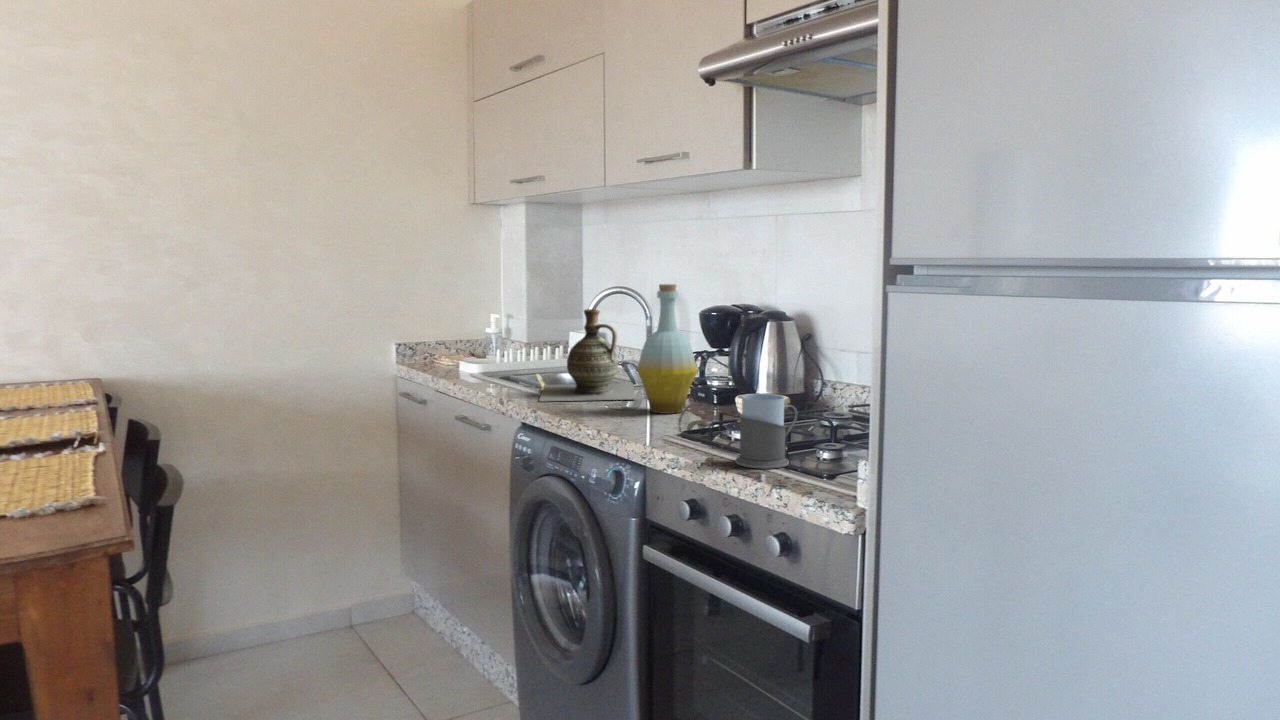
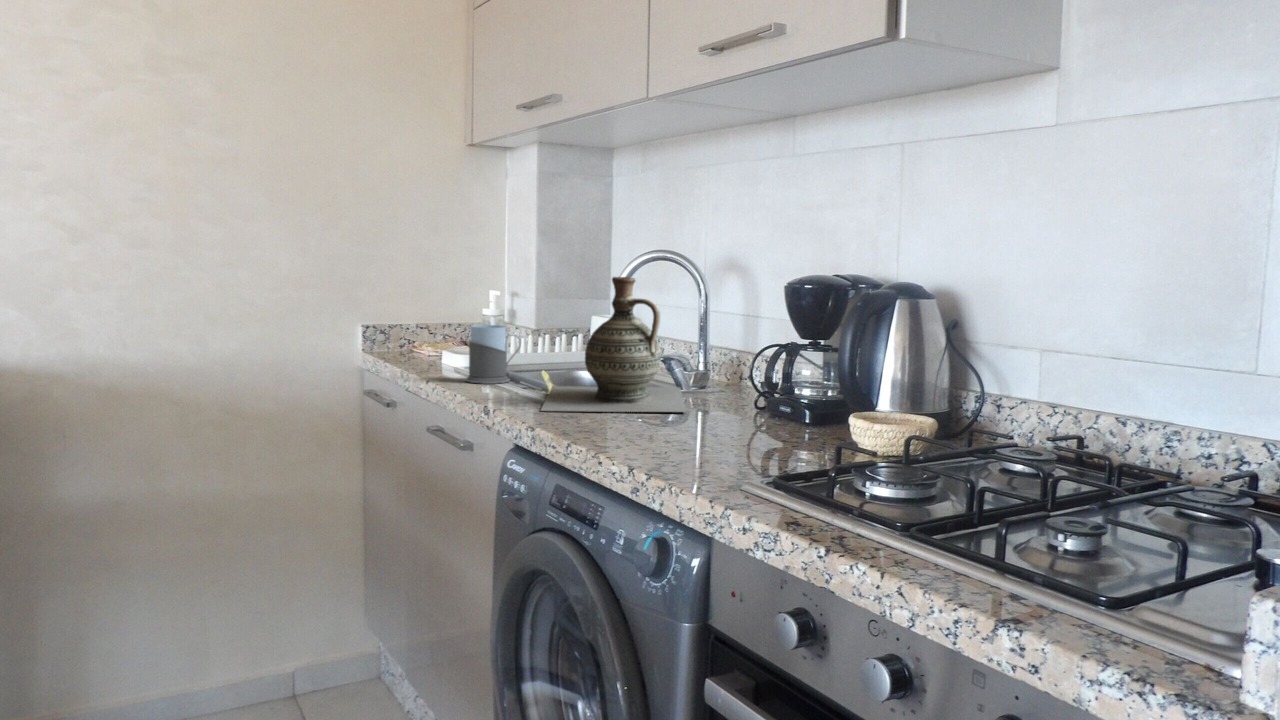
bottle: present [637,284,697,414] -> none [693,232,789,438]
mug: present [735,394,797,469] -> present [466,325,521,384]

